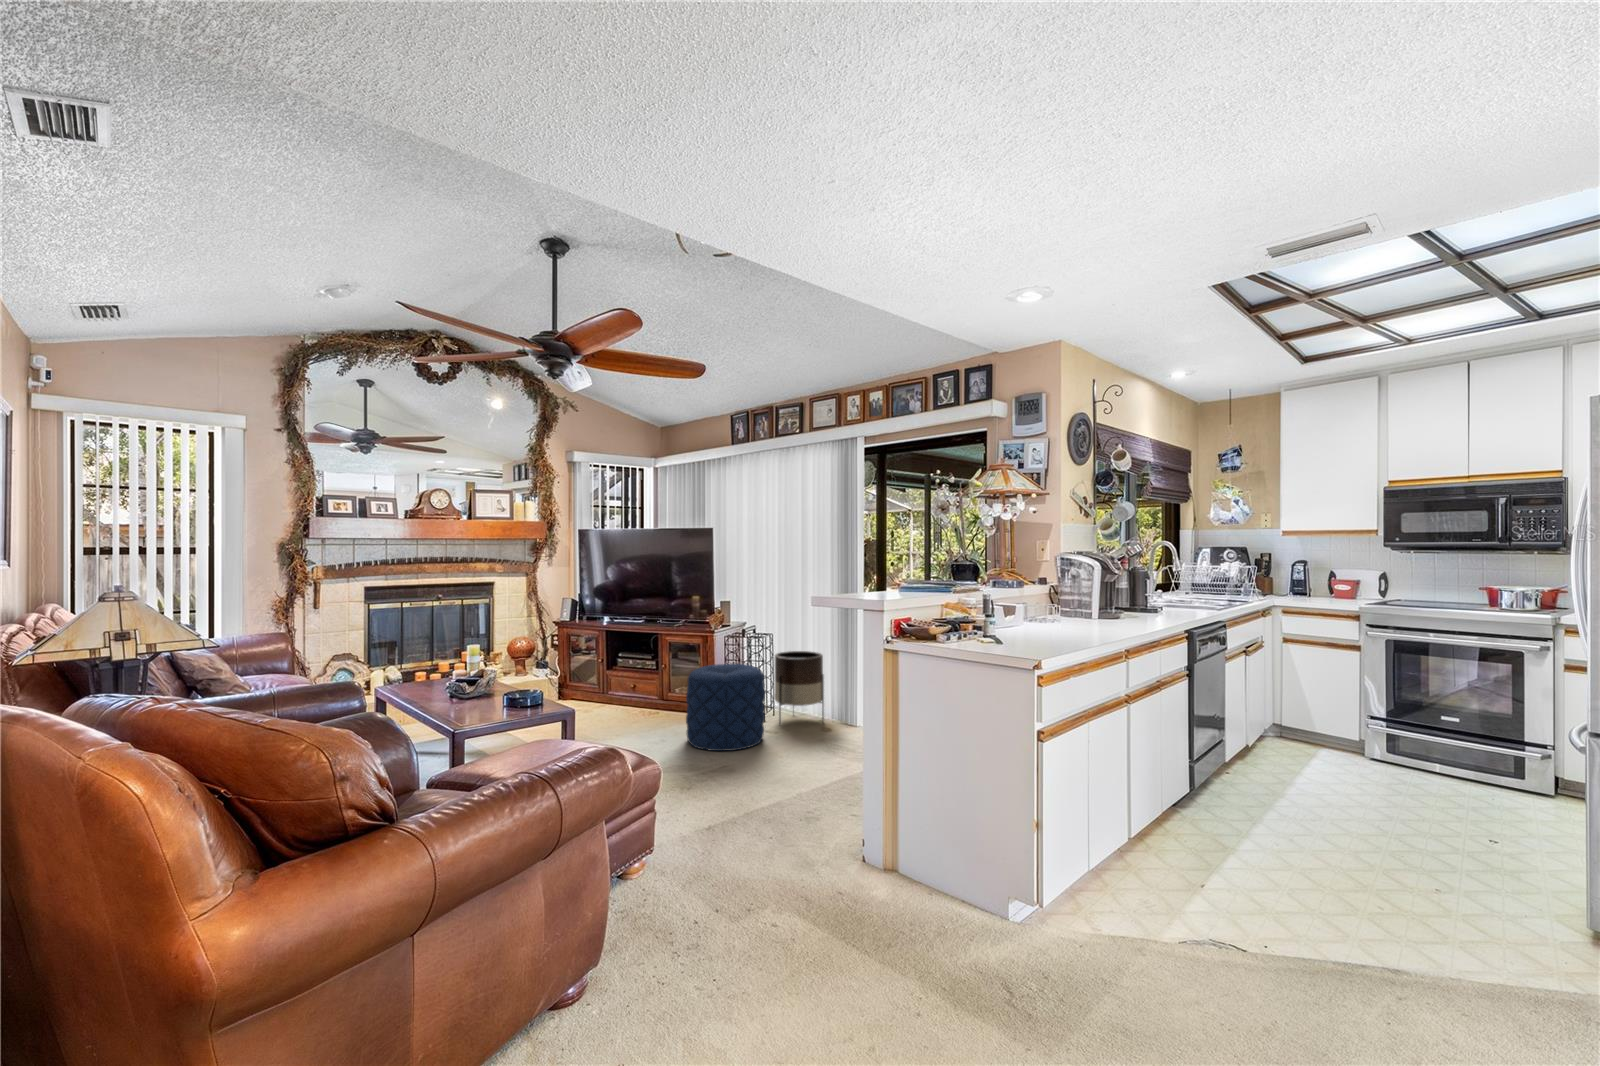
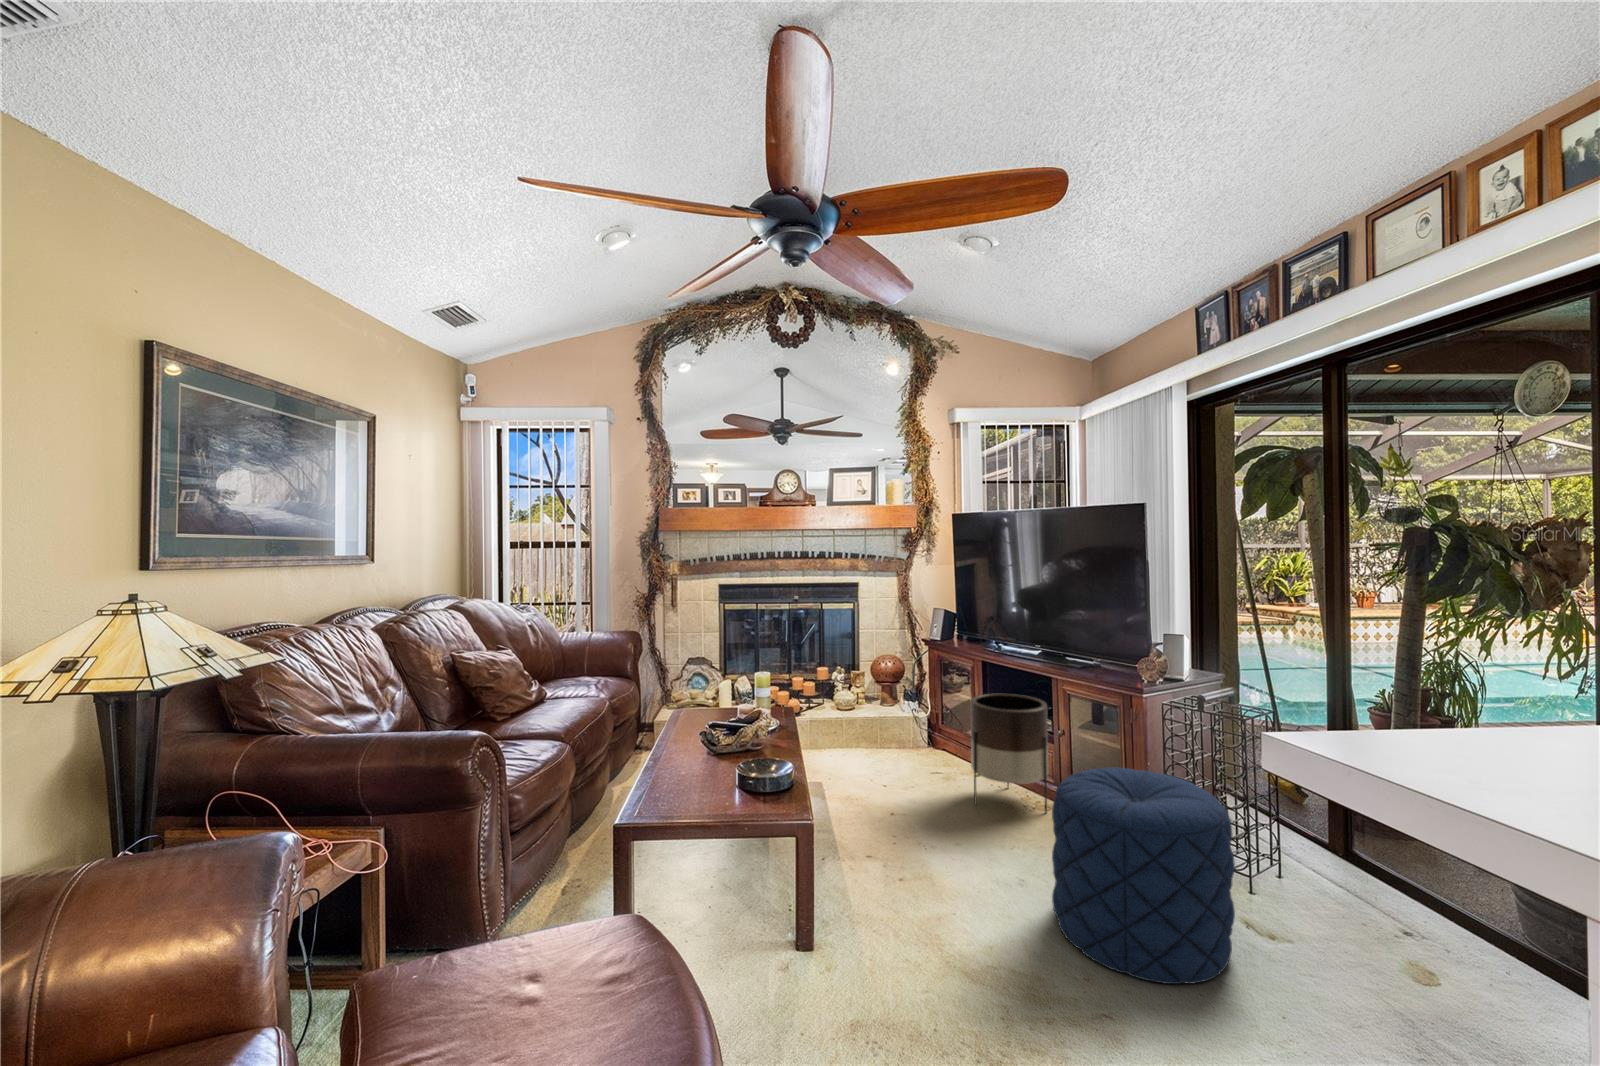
planter: present [774,651,824,724] -> present [971,694,1049,812]

